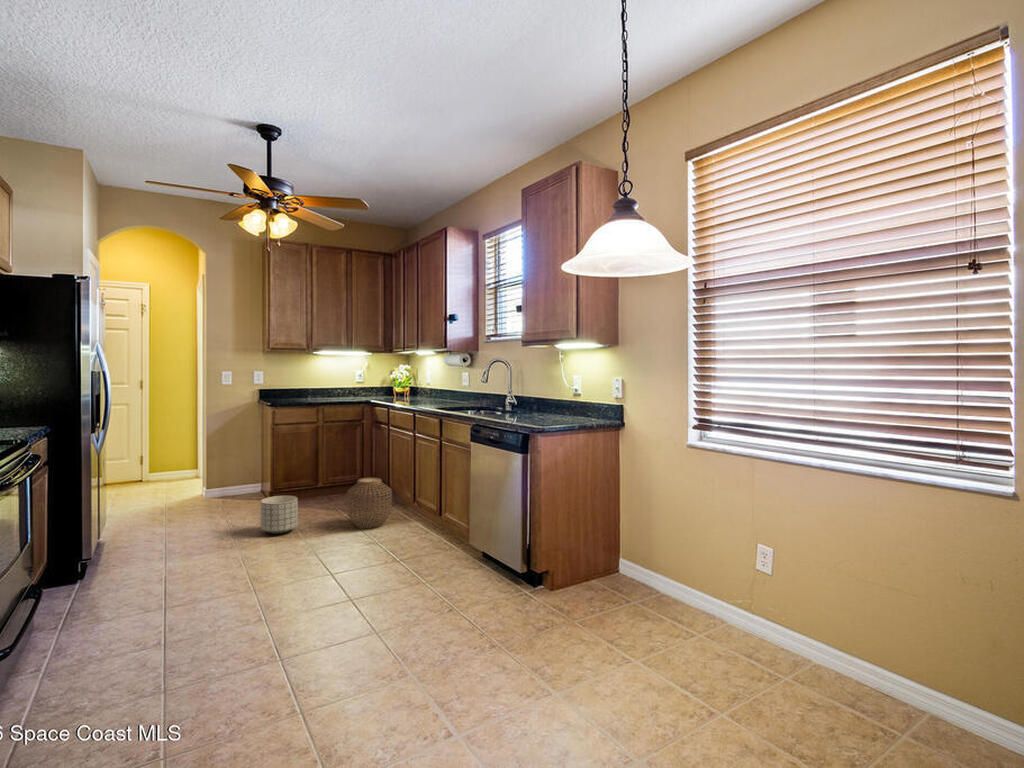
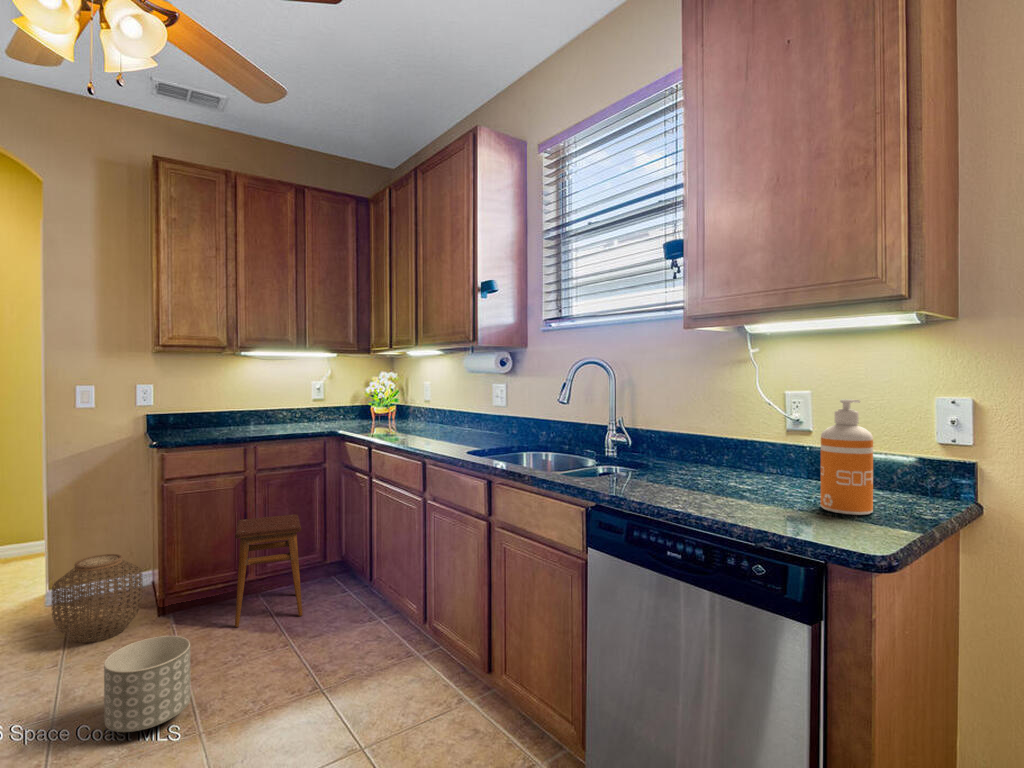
soap dispenser: none [550,379,567,423] -> present [820,399,873,515]
stool: none [313,450,350,507] -> present [235,514,303,627]
woven basket: present [347,478,392,528] -> present [52,554,143,643]

